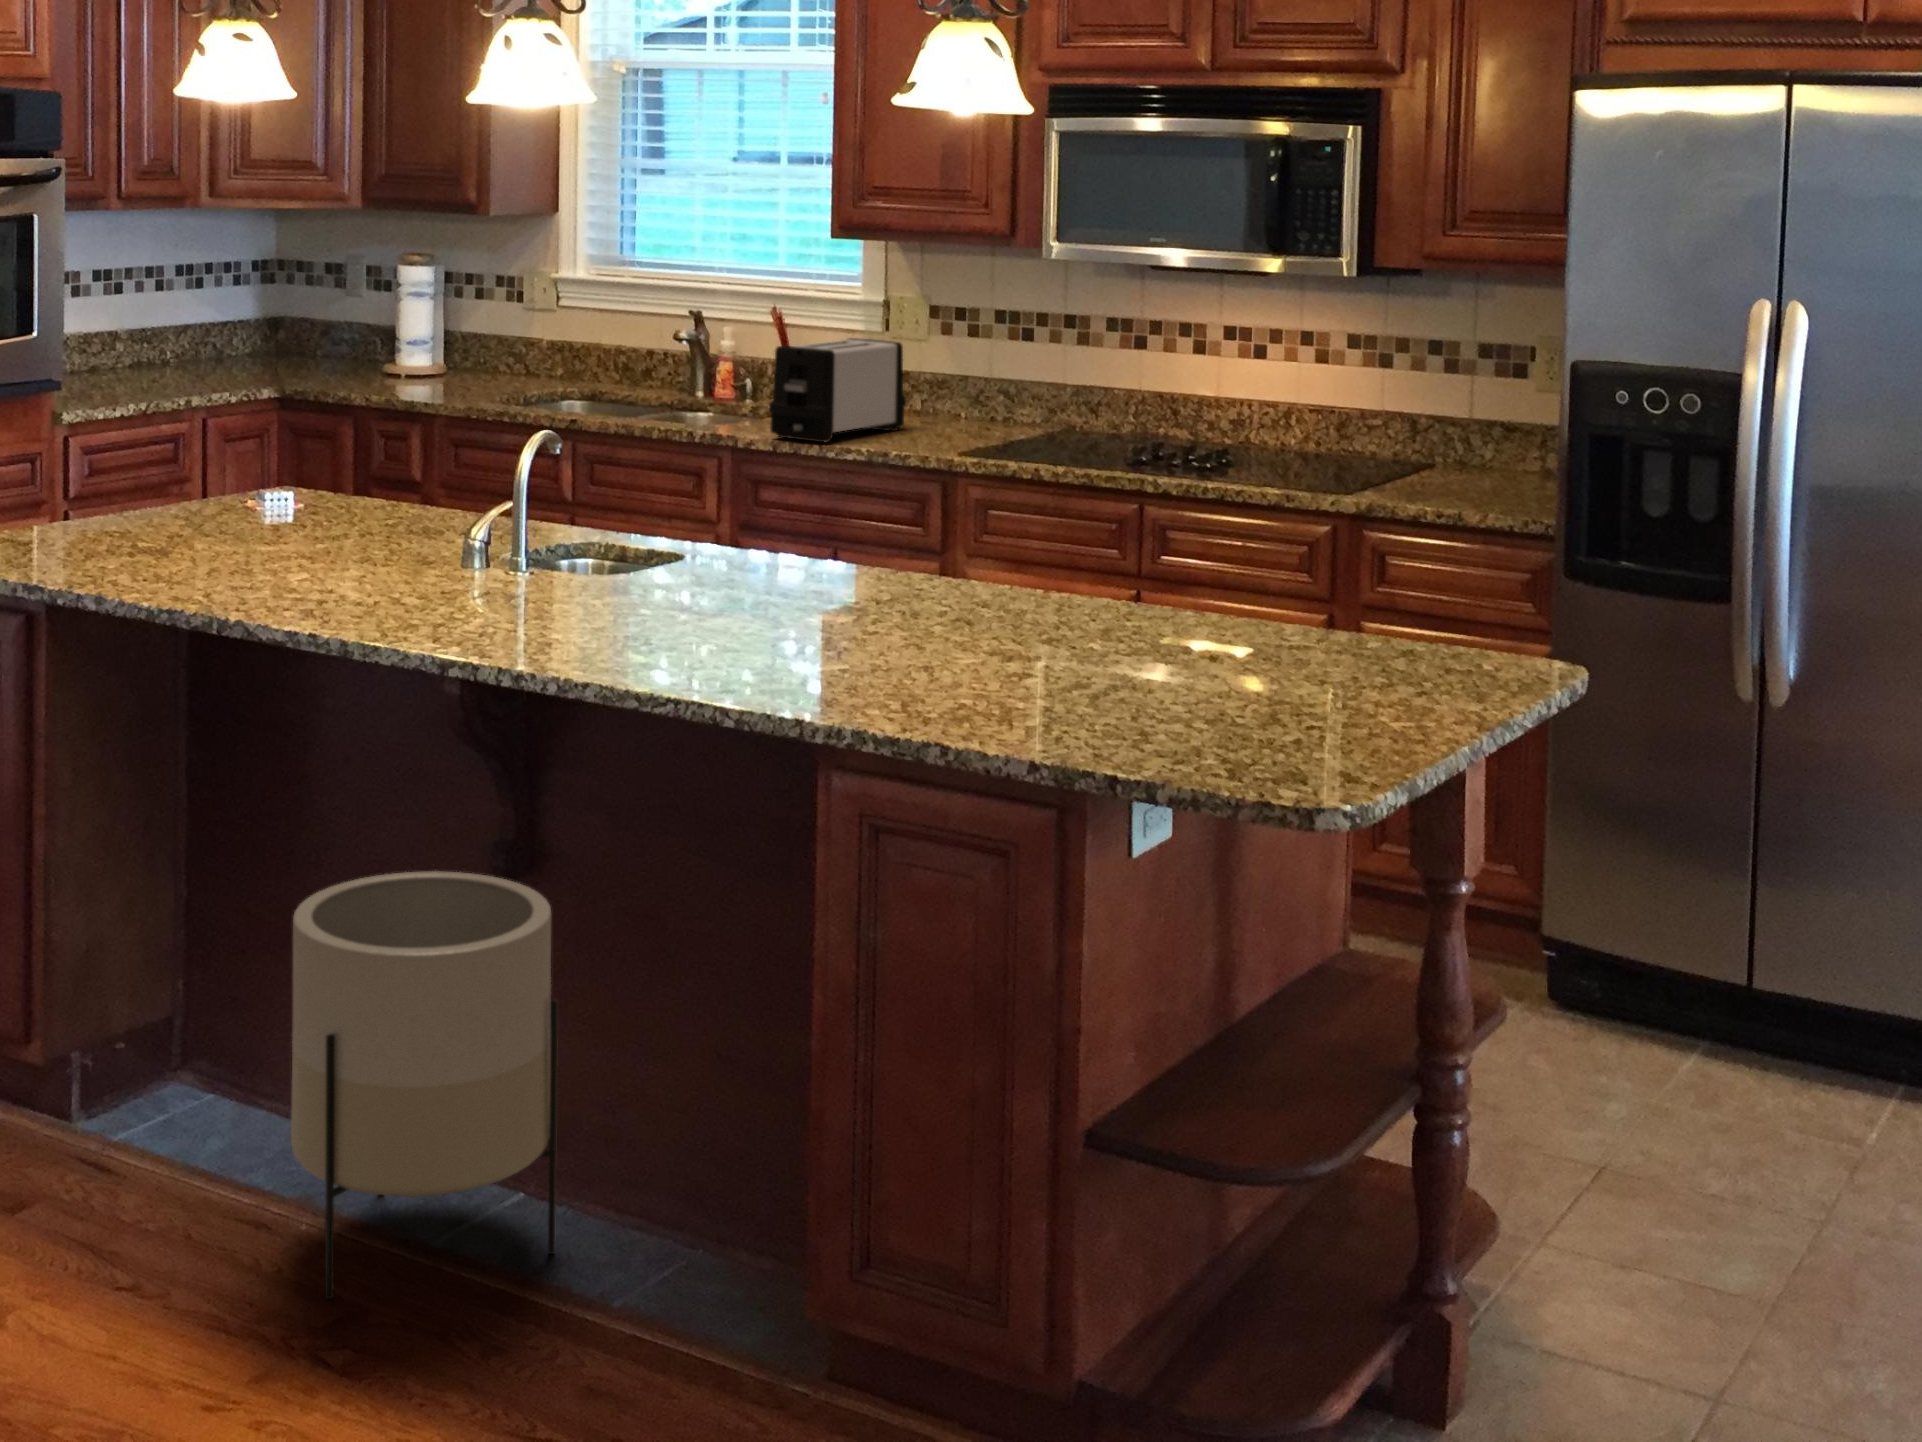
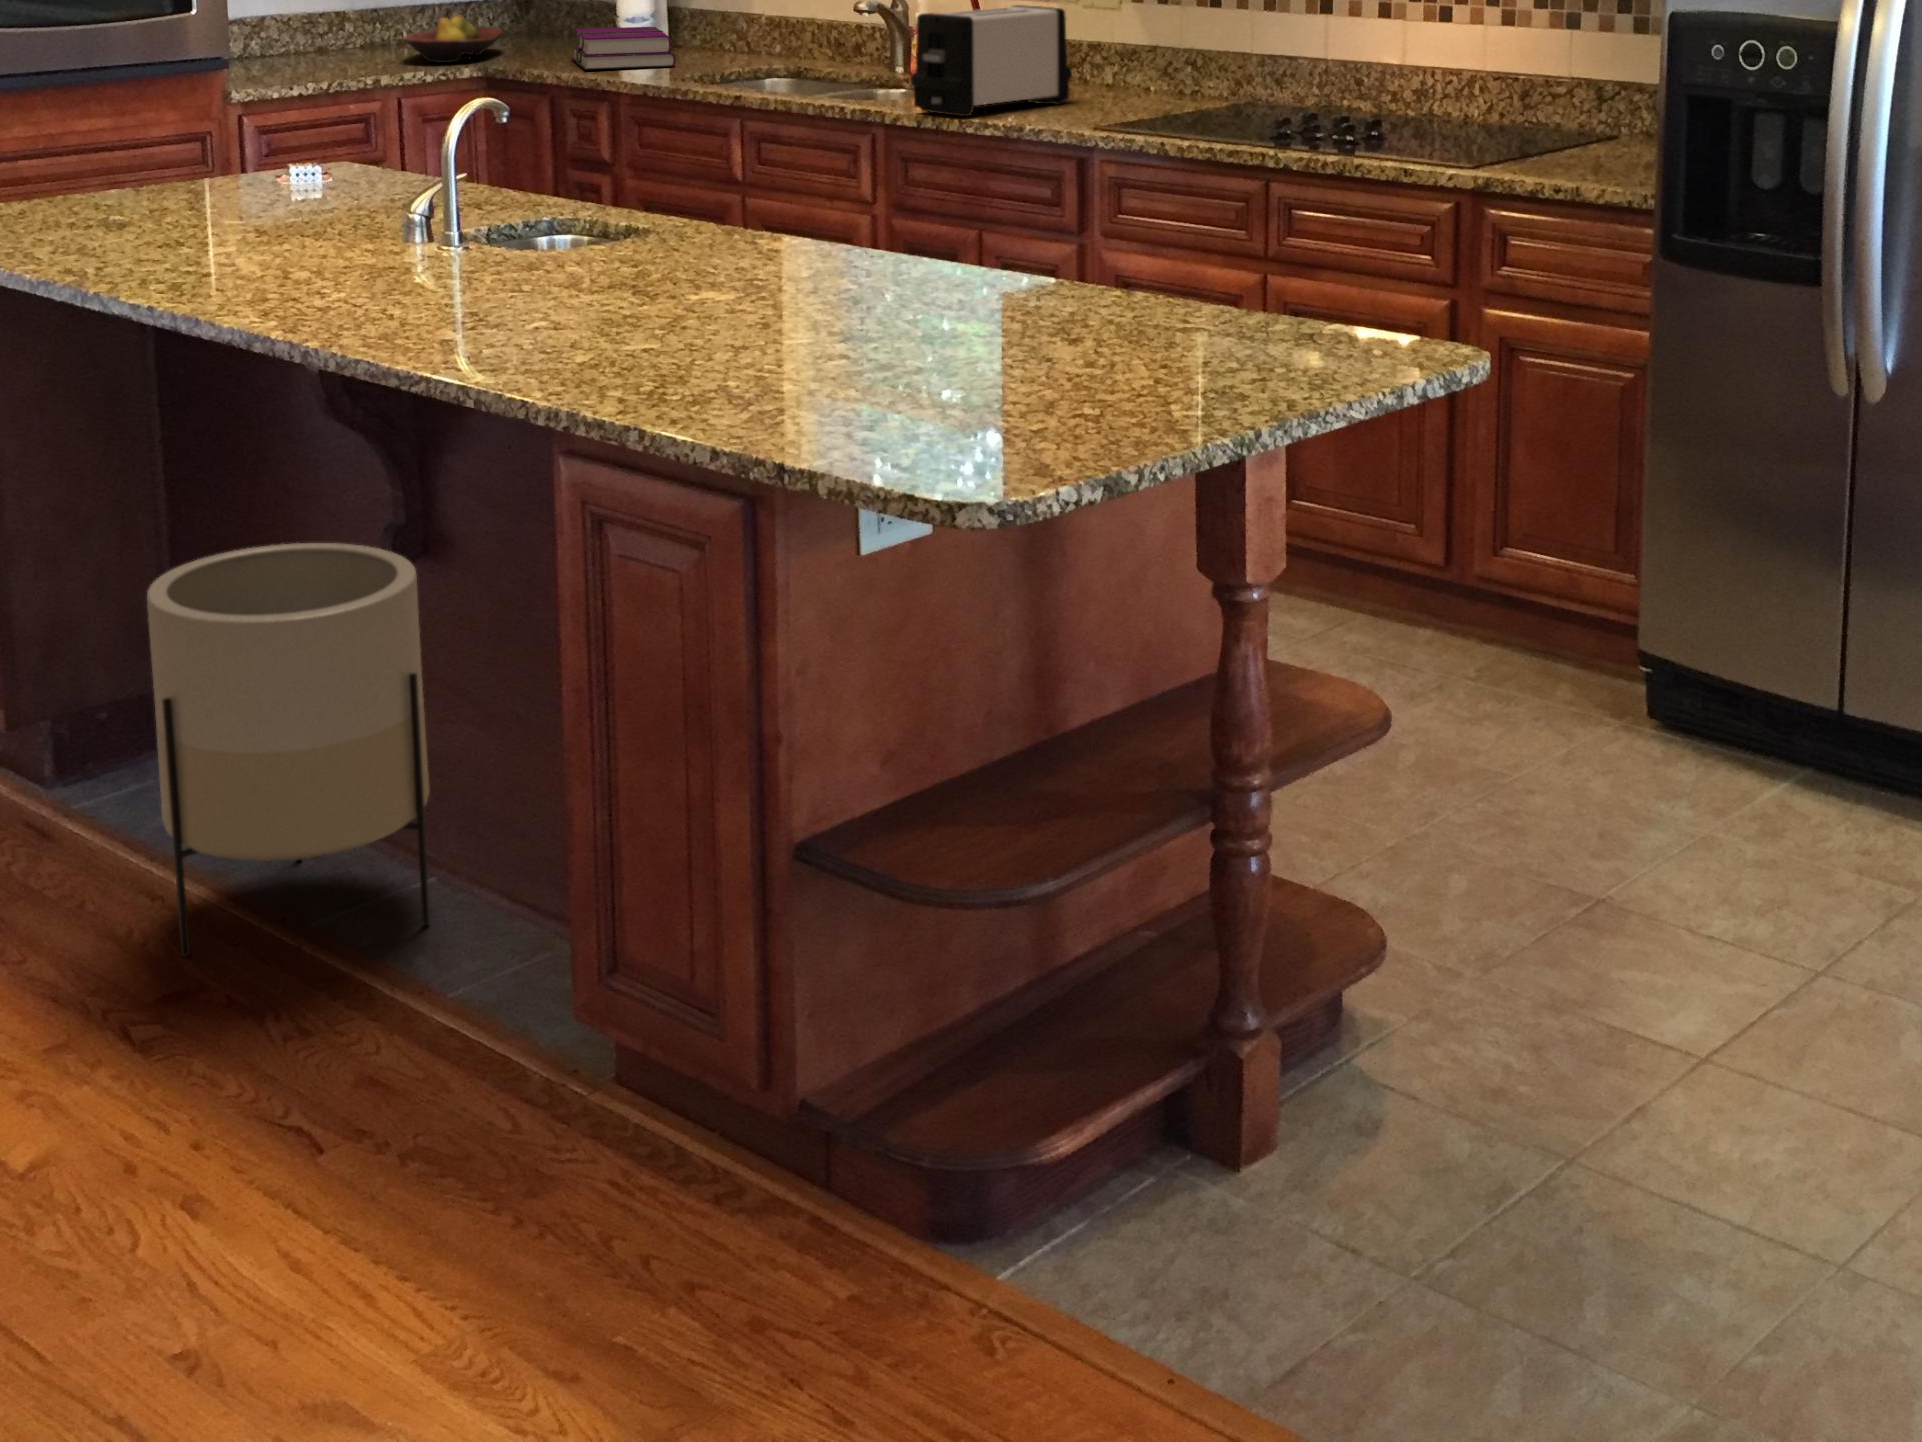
fruit bowl: none [193,334,285,382] -> present [403,14,503,63]
hardback book: none [362,350,476,391] -> present [571,27,676,70]

